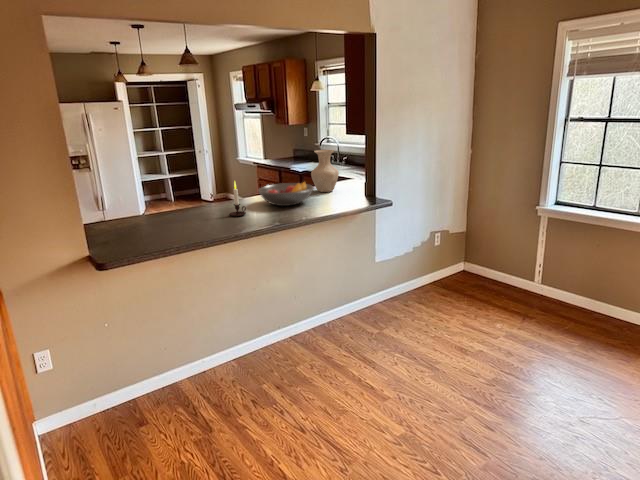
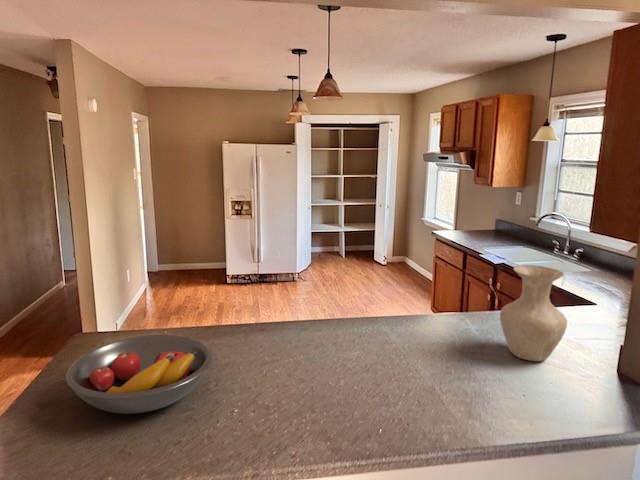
candle: present [230,182,246,216] -> none [276,335,319,418]
fruit bowl: present [258,182,314,206] -> present [66,335,212,414]

